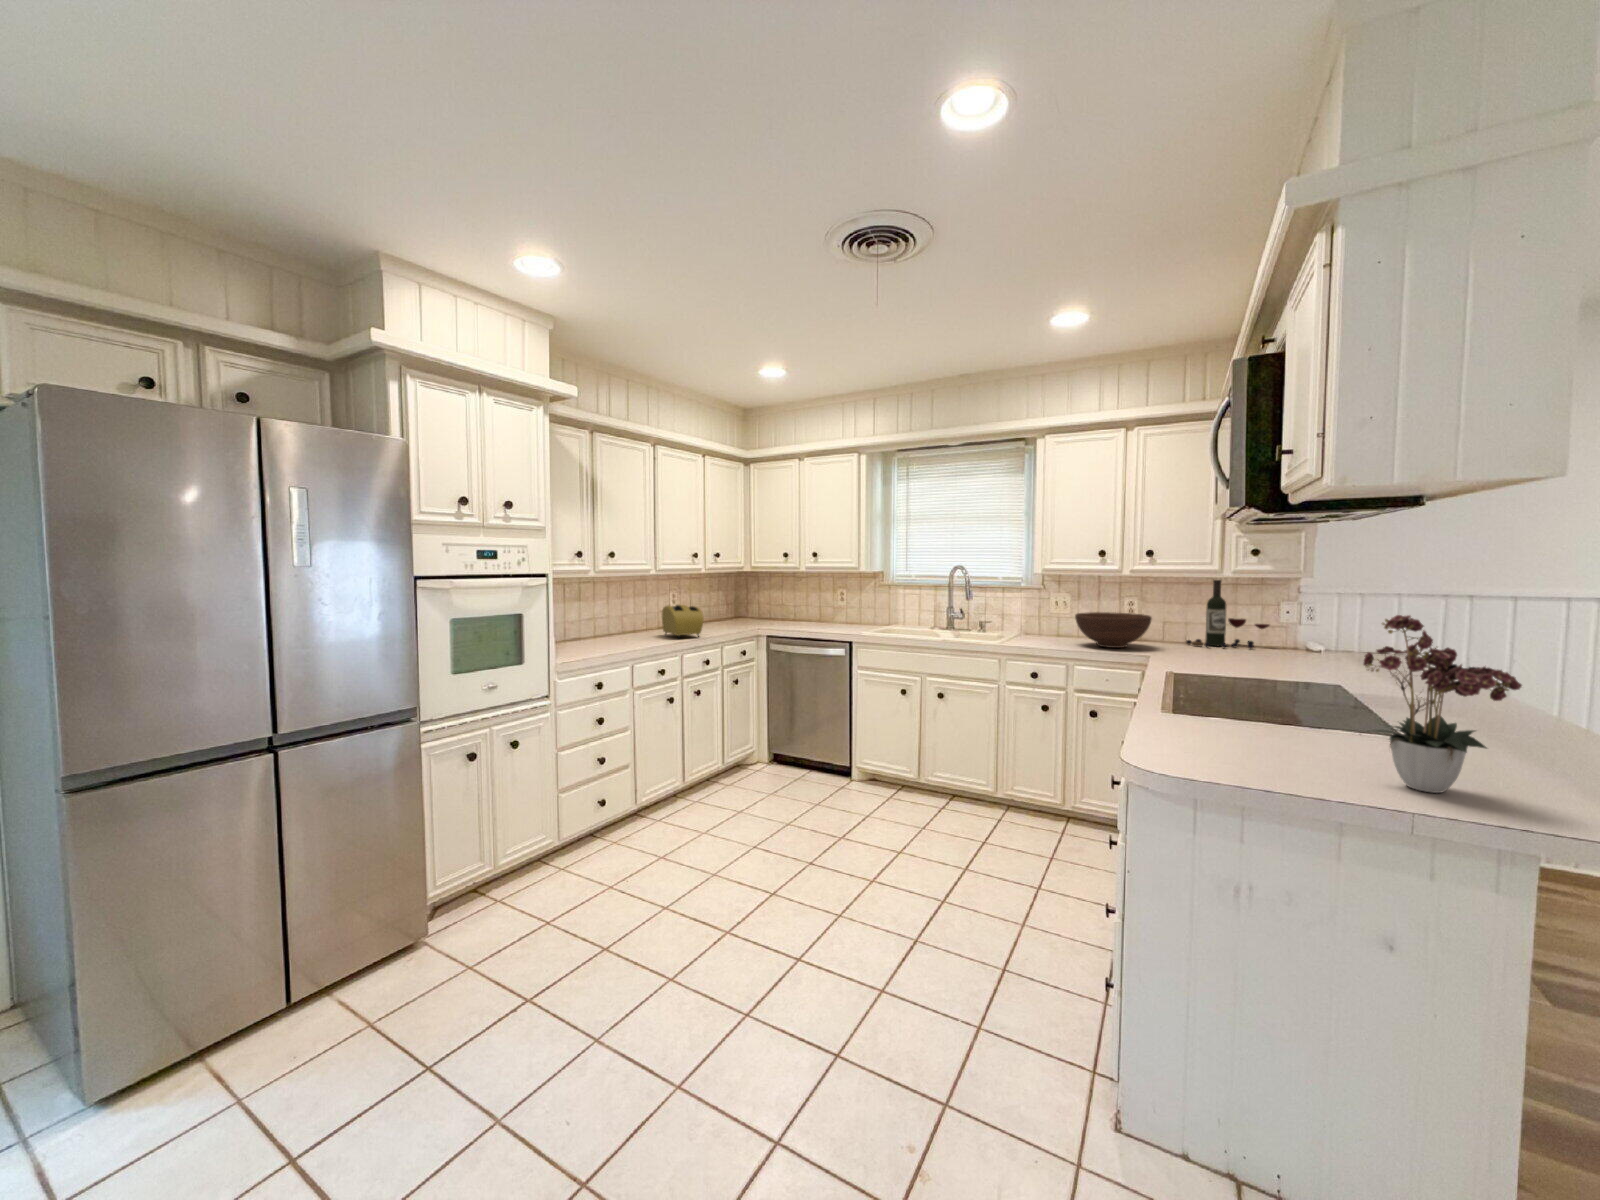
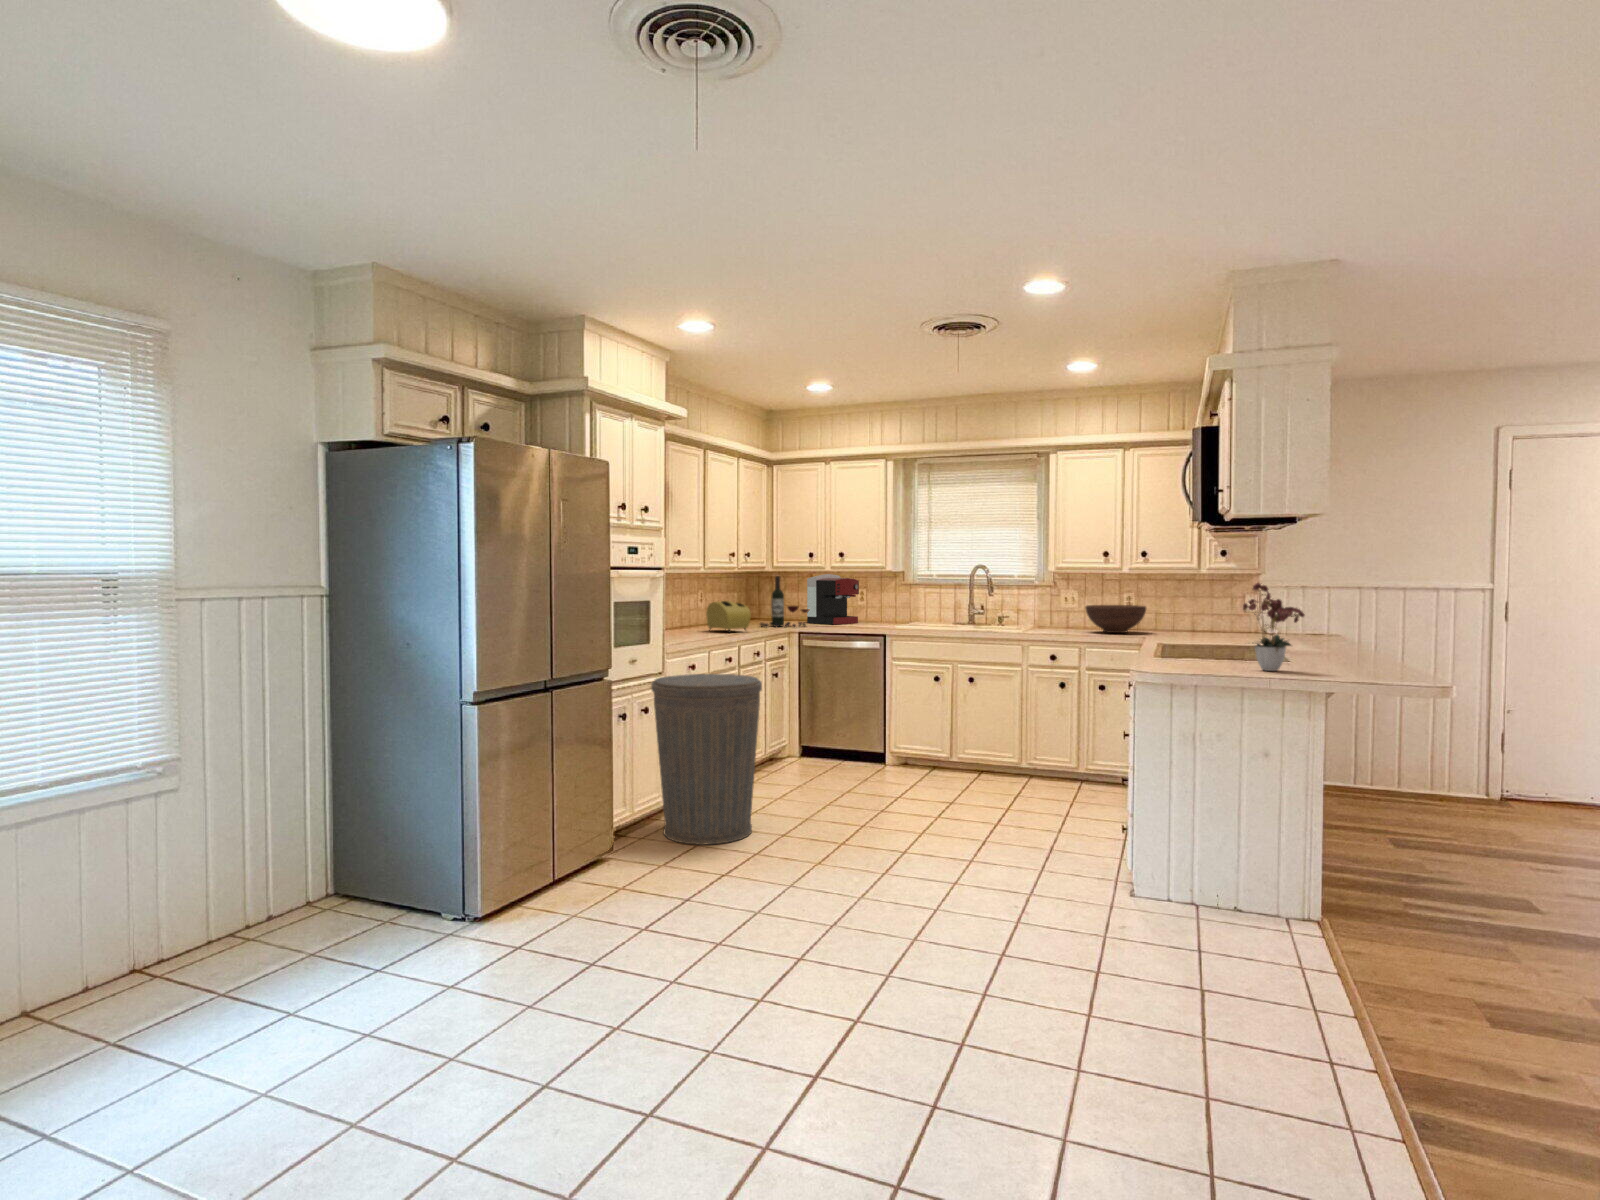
coffee maker: none [784,574,836,627] -> present [807,574,859,624]
wine bottle: present [1186,580,1269,649] -> present [760,576,809,627]
trash can: none [499,699,644,928] -> present [651,674,762,845]

